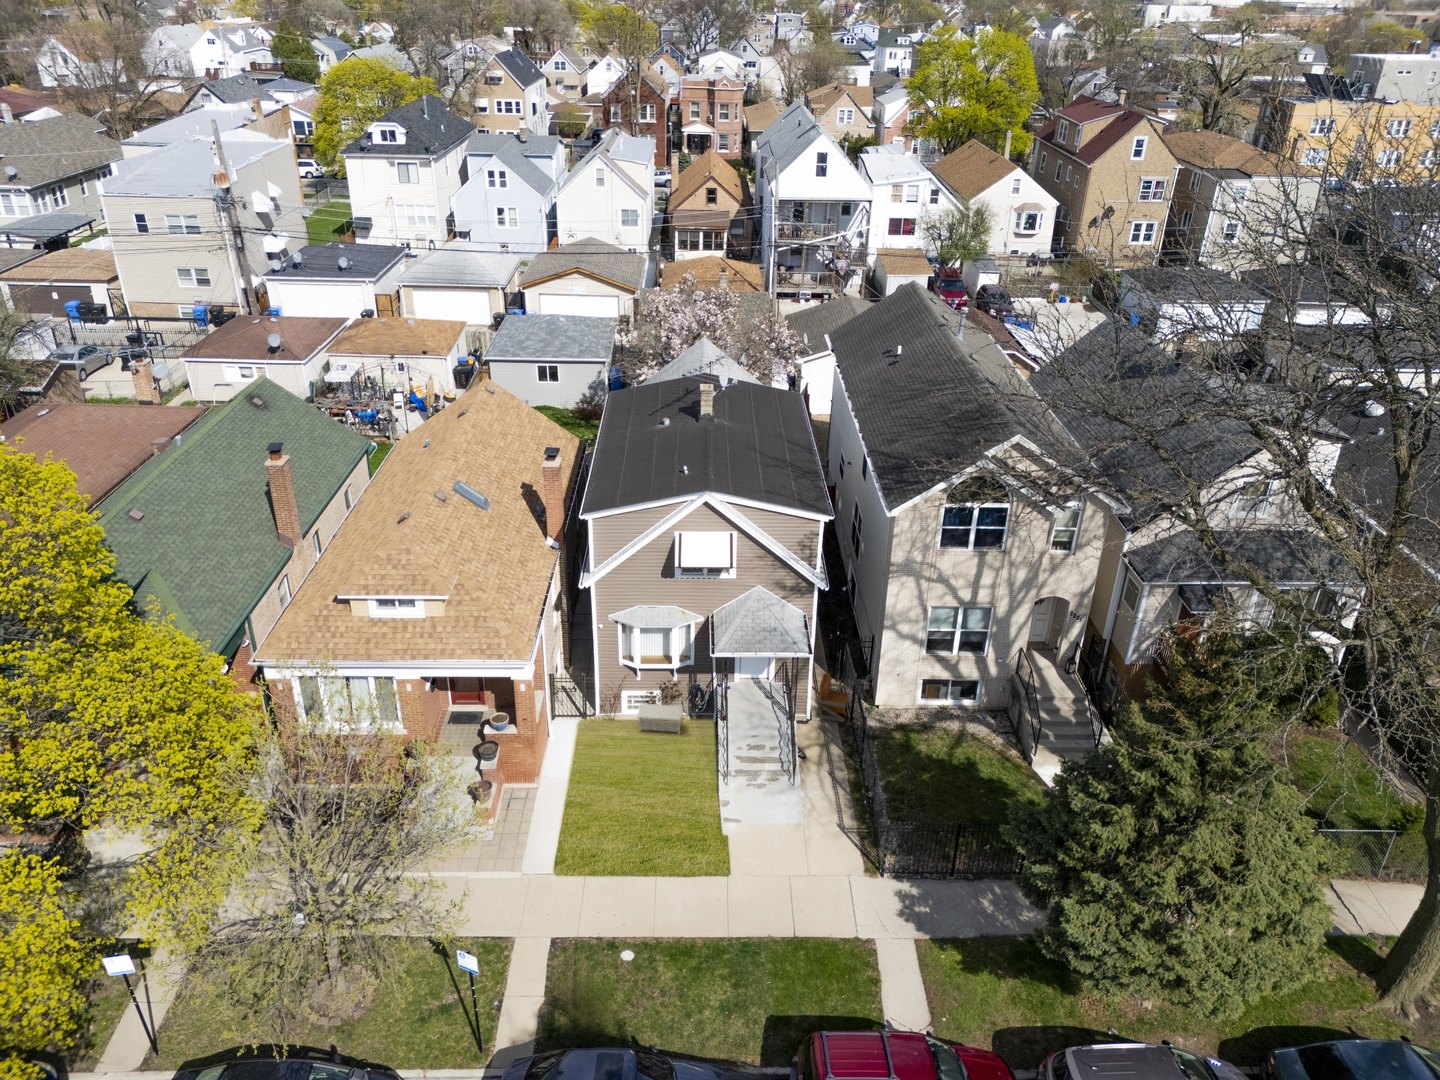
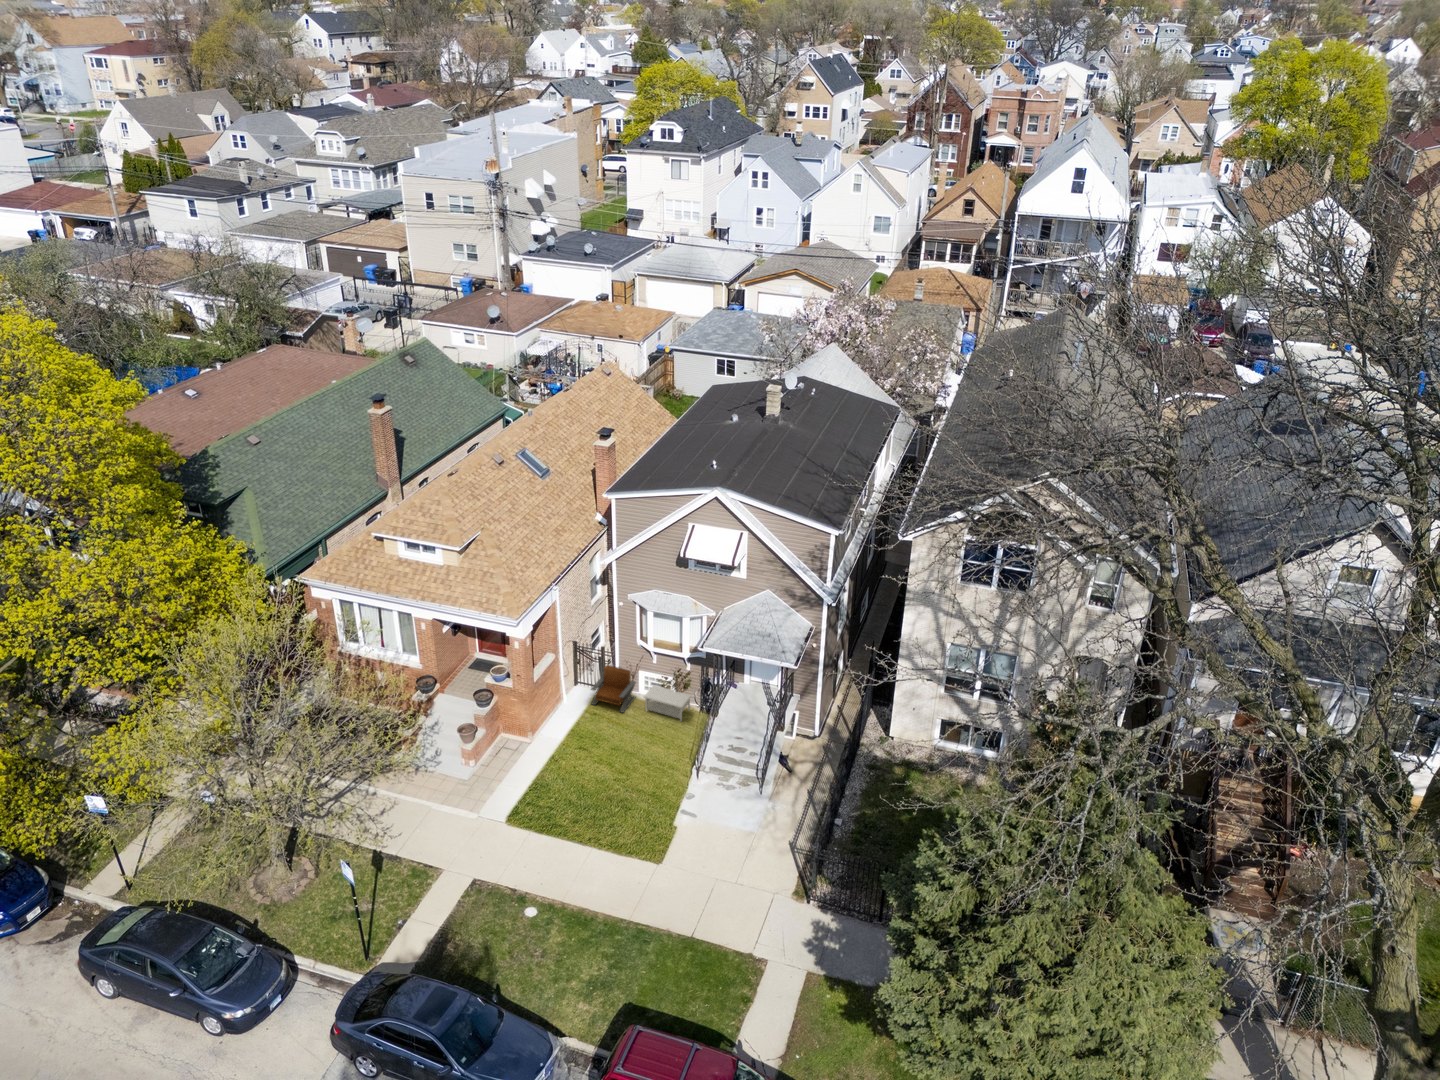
lounge chair: present [815,673,850,722] -> present [591,665,636,712]

